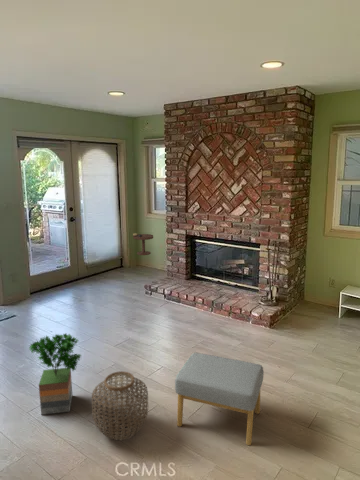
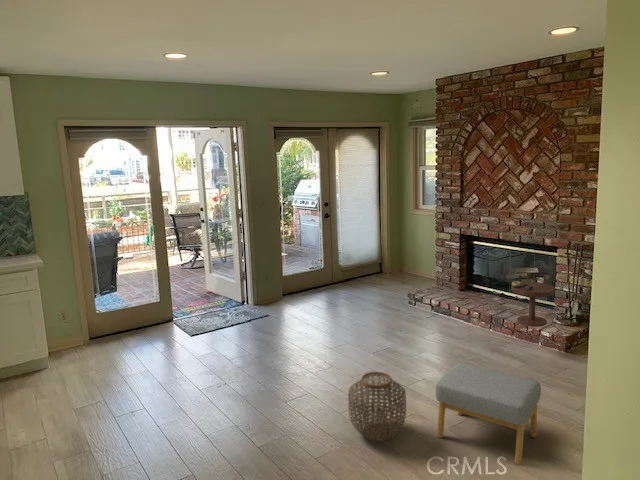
side table: present [133,233,153,255] -> present [511,281,555,327]
potted tree: present [30,334,81,415] -> none [287,330,339,411]

